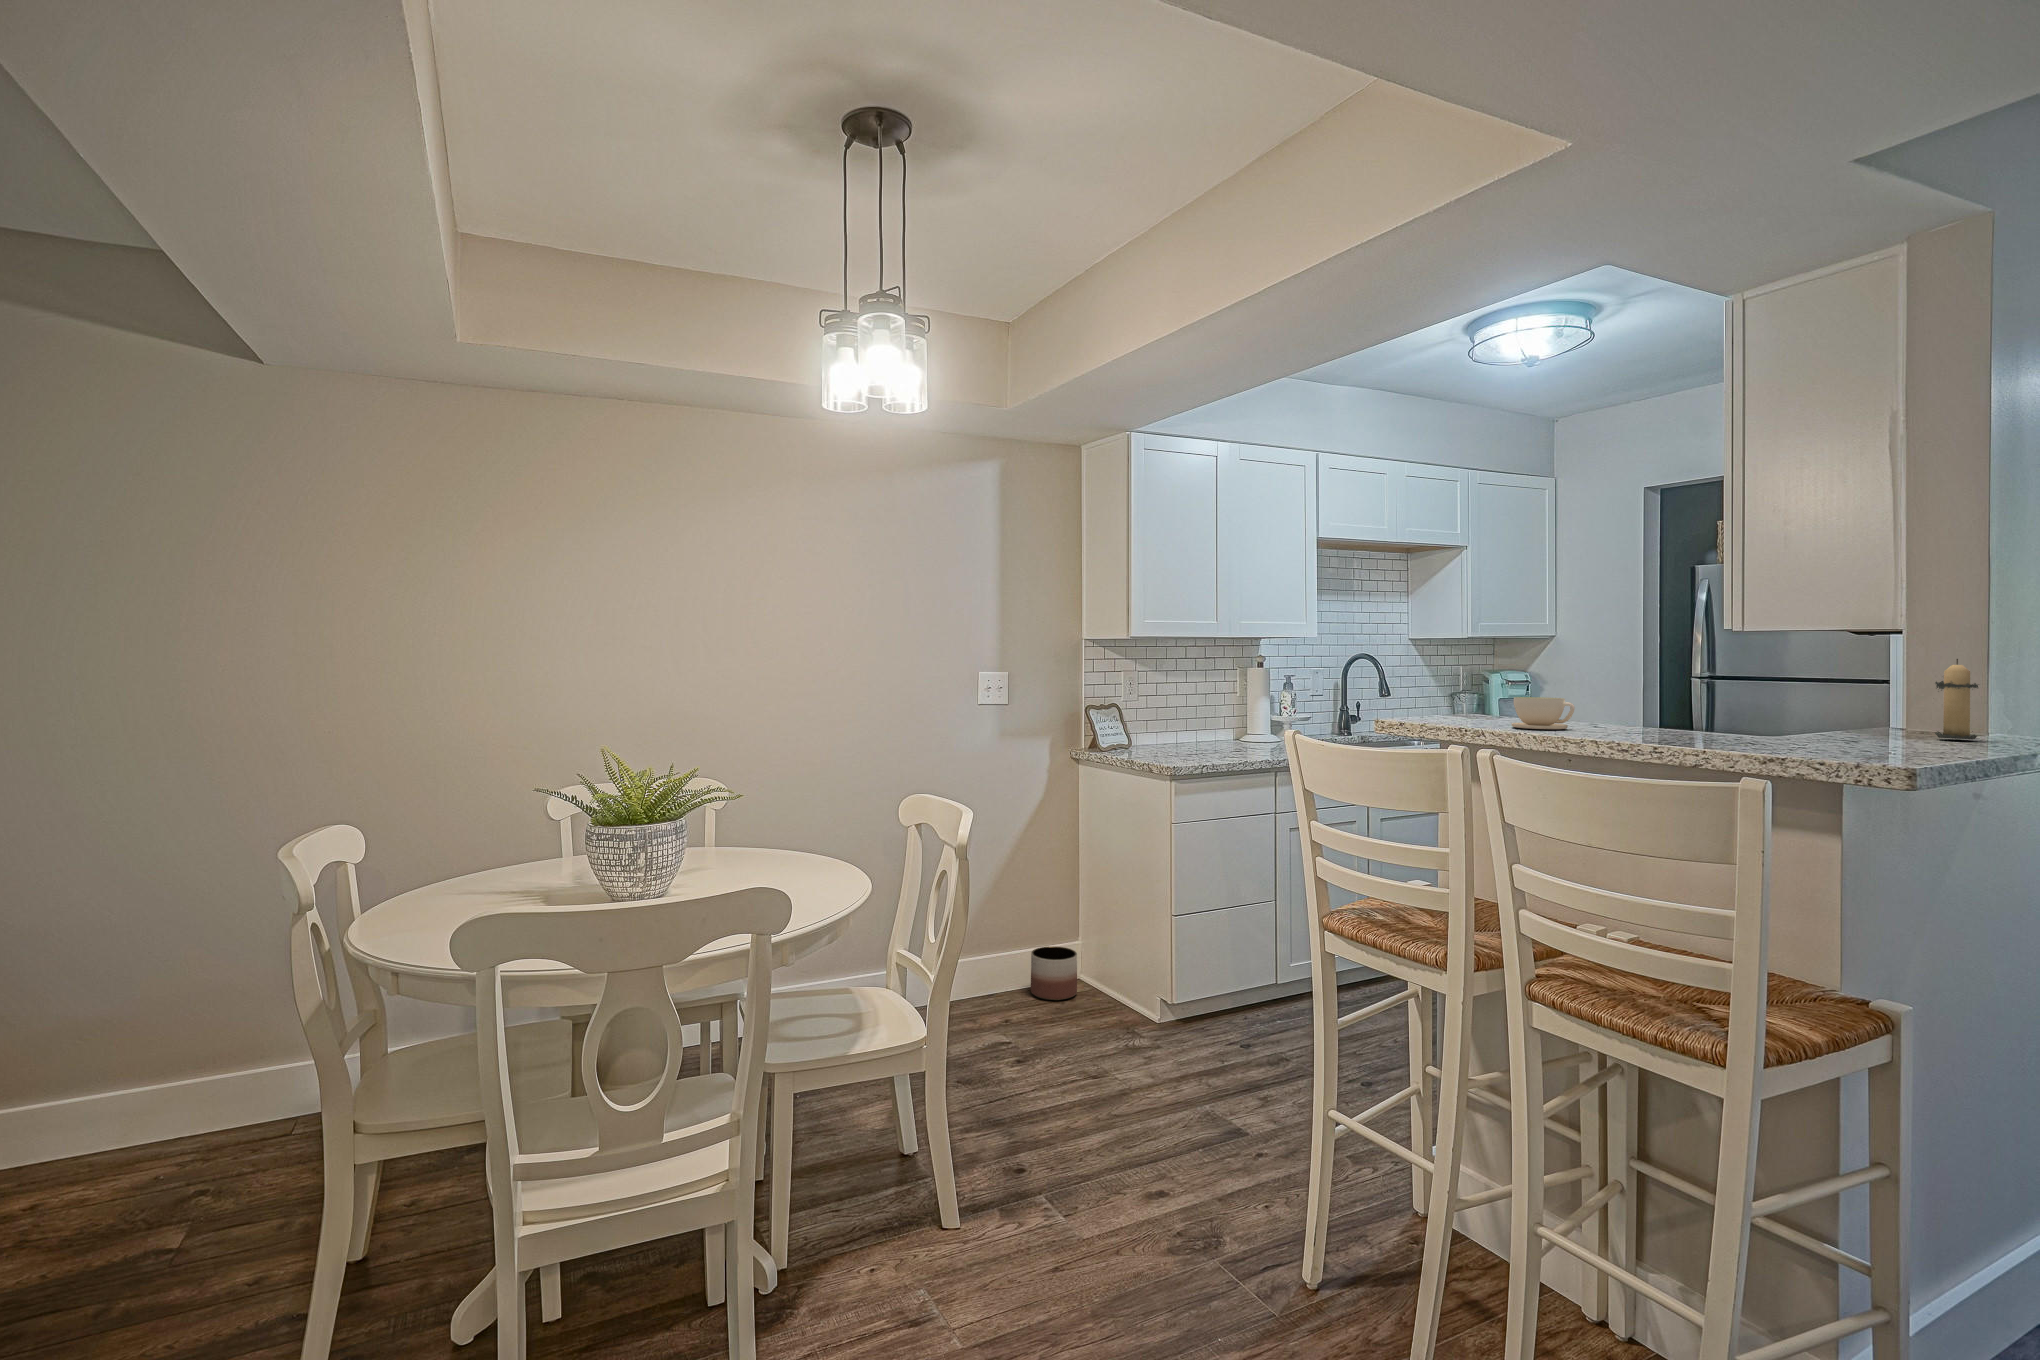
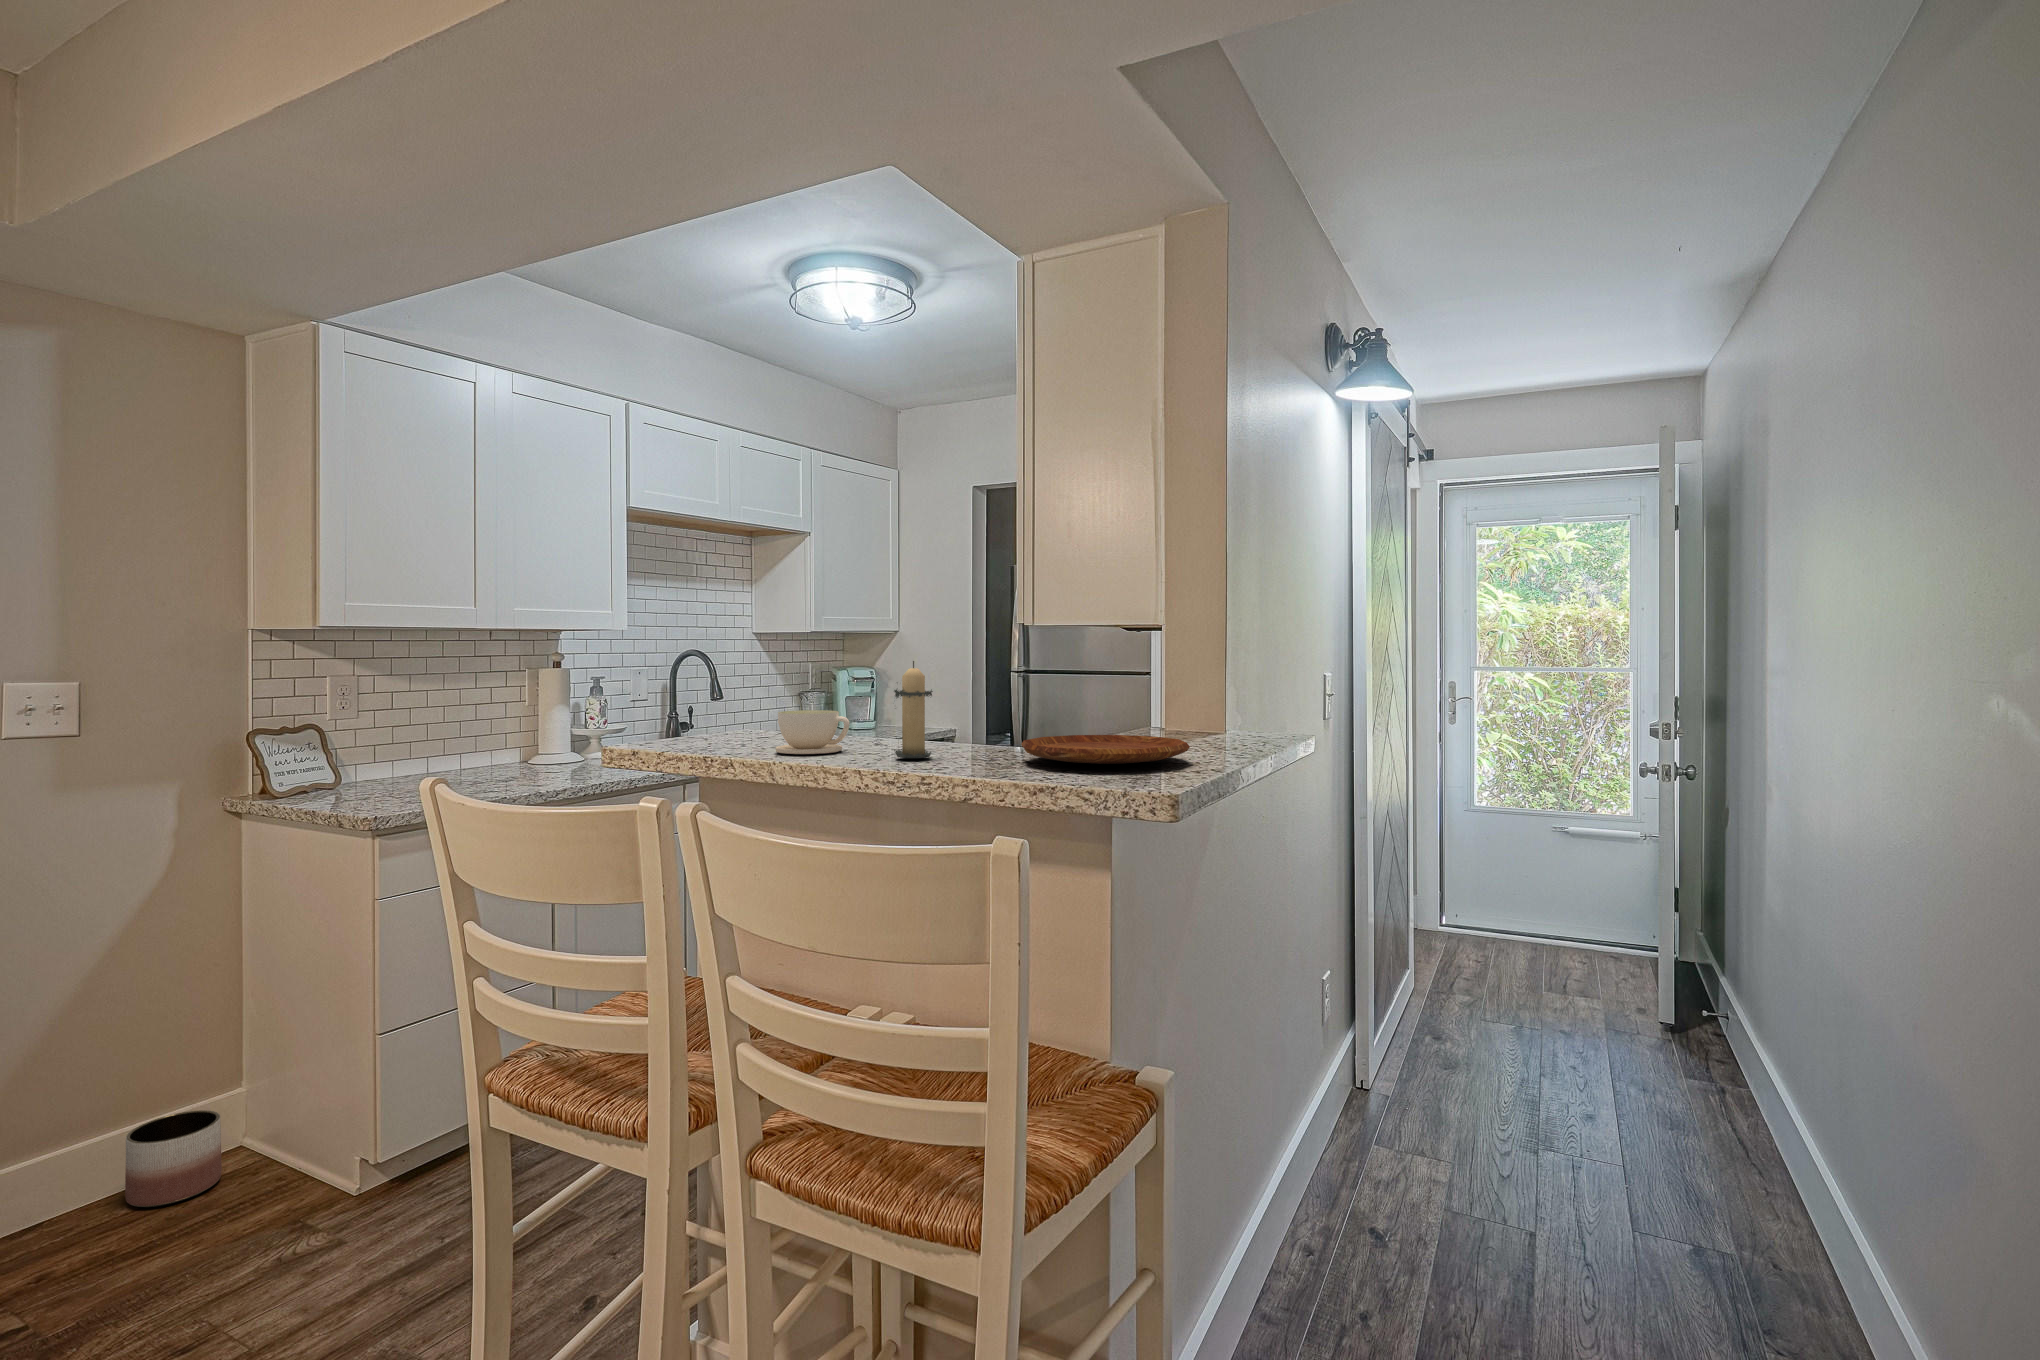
candle: present [1935,659,1978,739] -> present [894,661,933,758]
tray: none [1743,724,1929,746] -> present [1021,735,1190,764]

